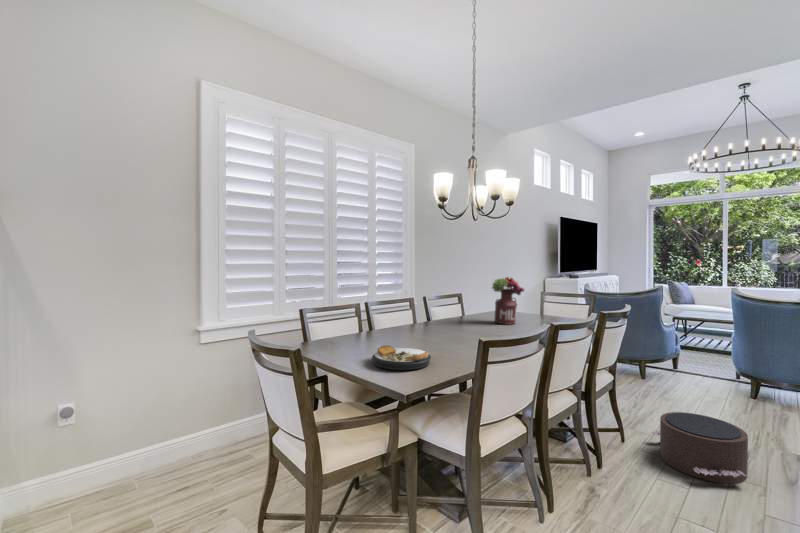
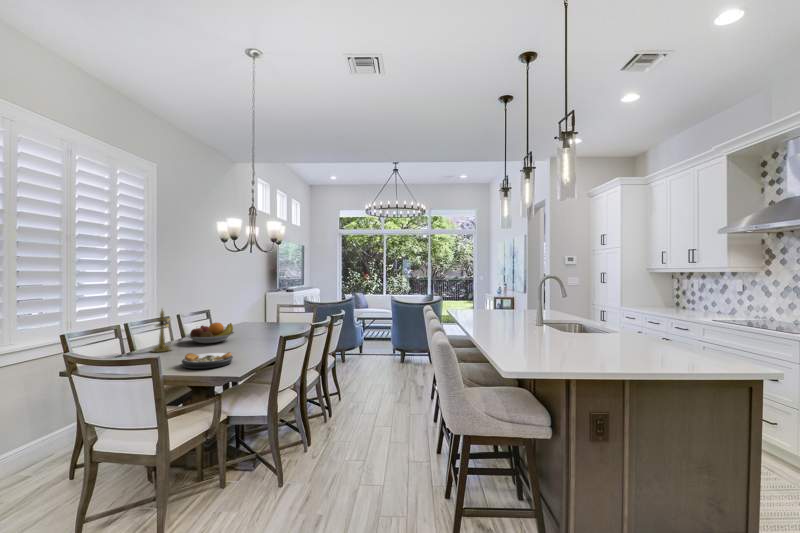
flower arrangement: present [492,277,524,325] -> none [248,293,275,331]
candlestick: none [375,288,394,337] -> present [153,310,171,352]
fruit bowl: none [414,310,466,333] -> present [186,323,234,343]
pouf: present [651,412,748,484] -> none [355,373,402,408]

